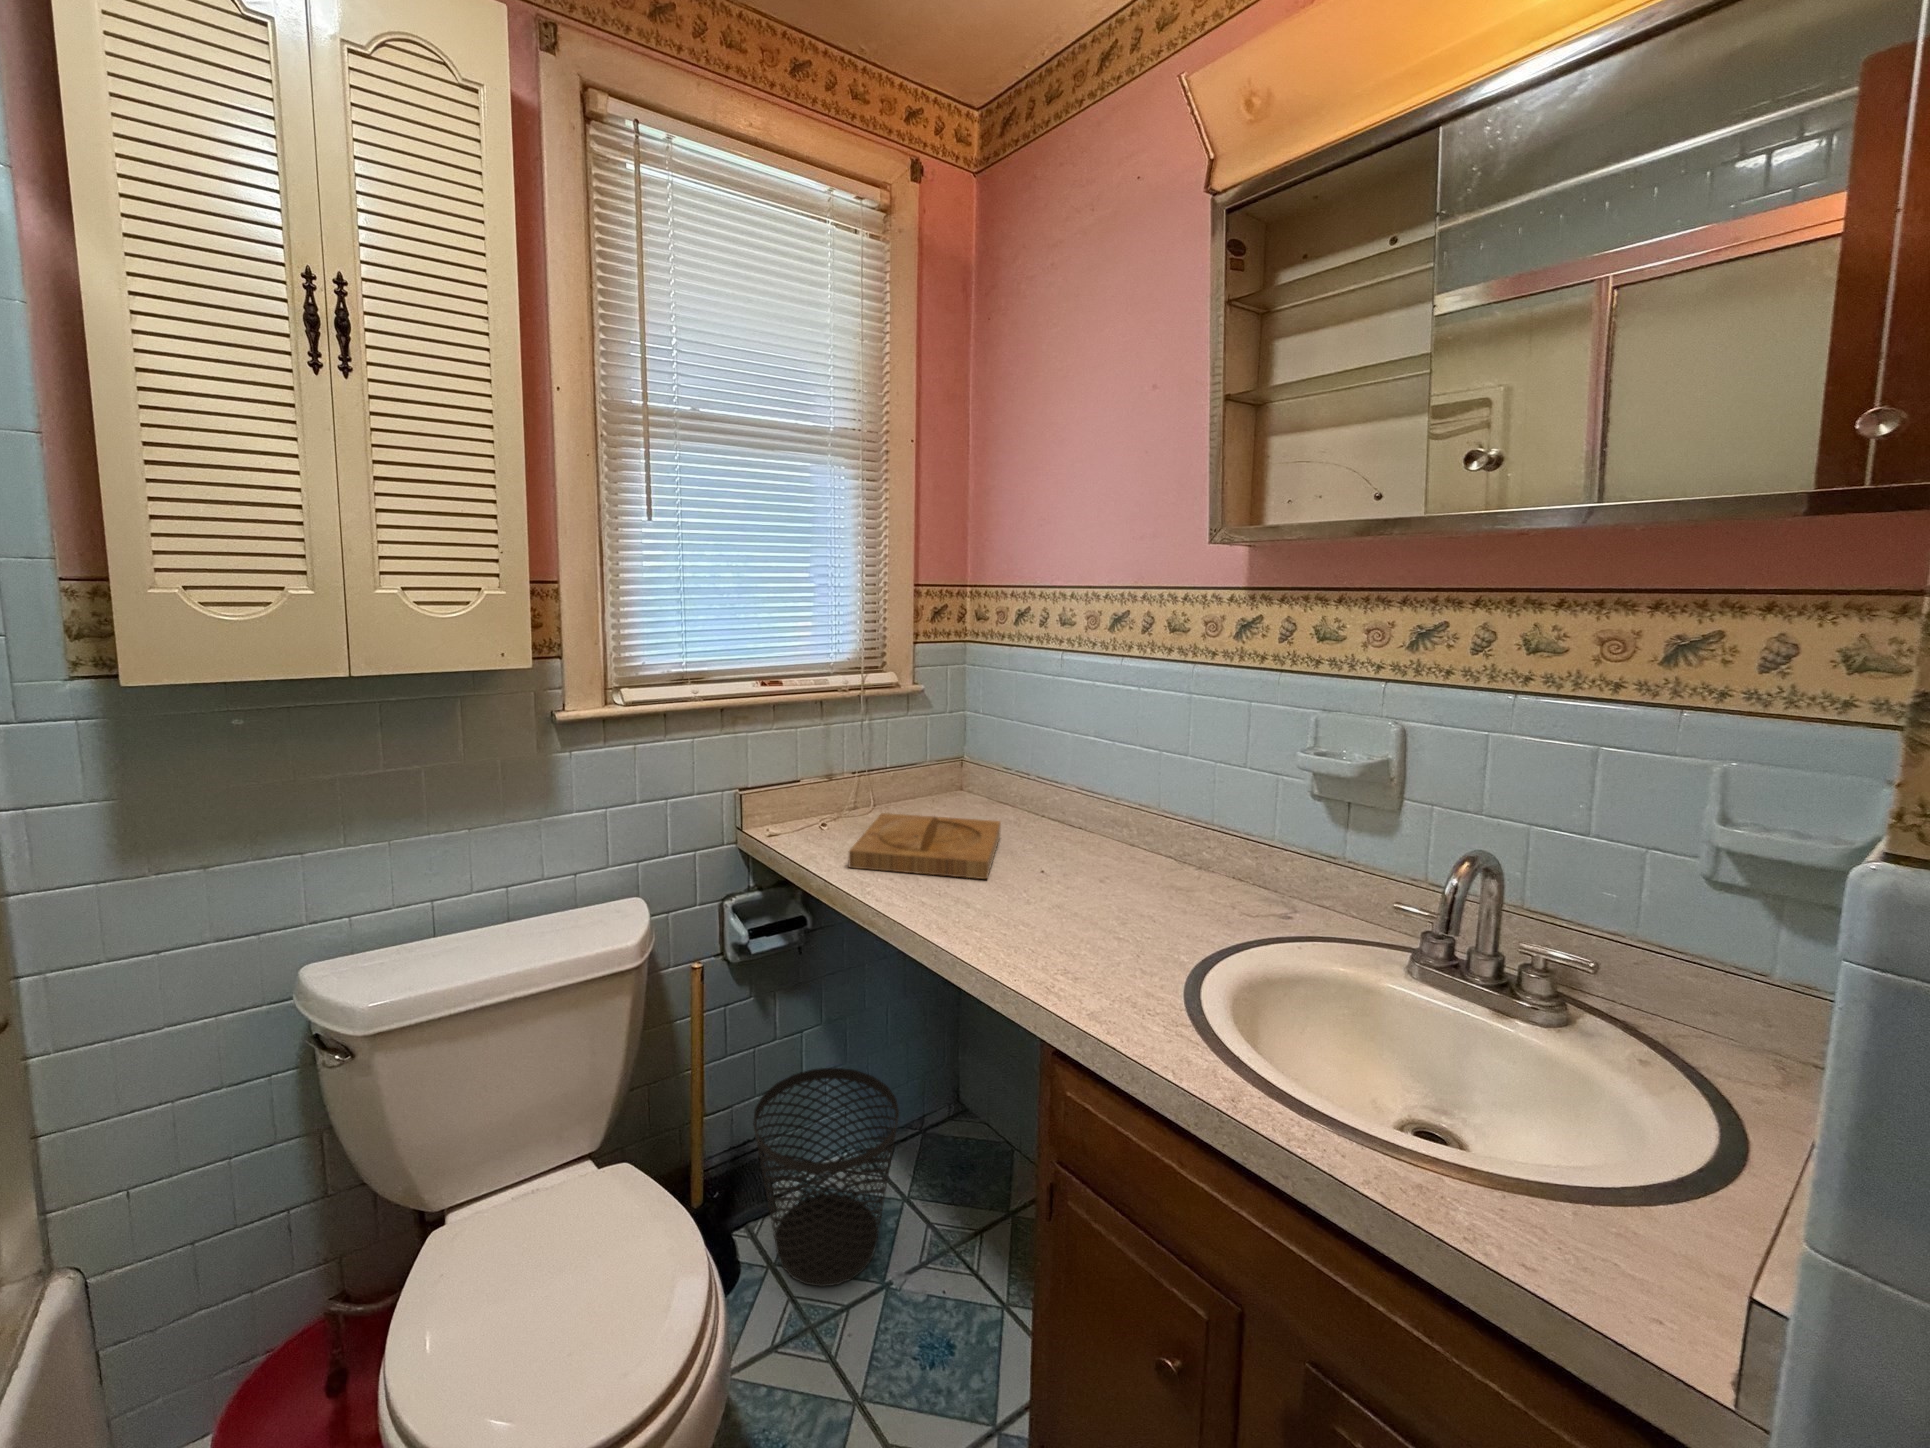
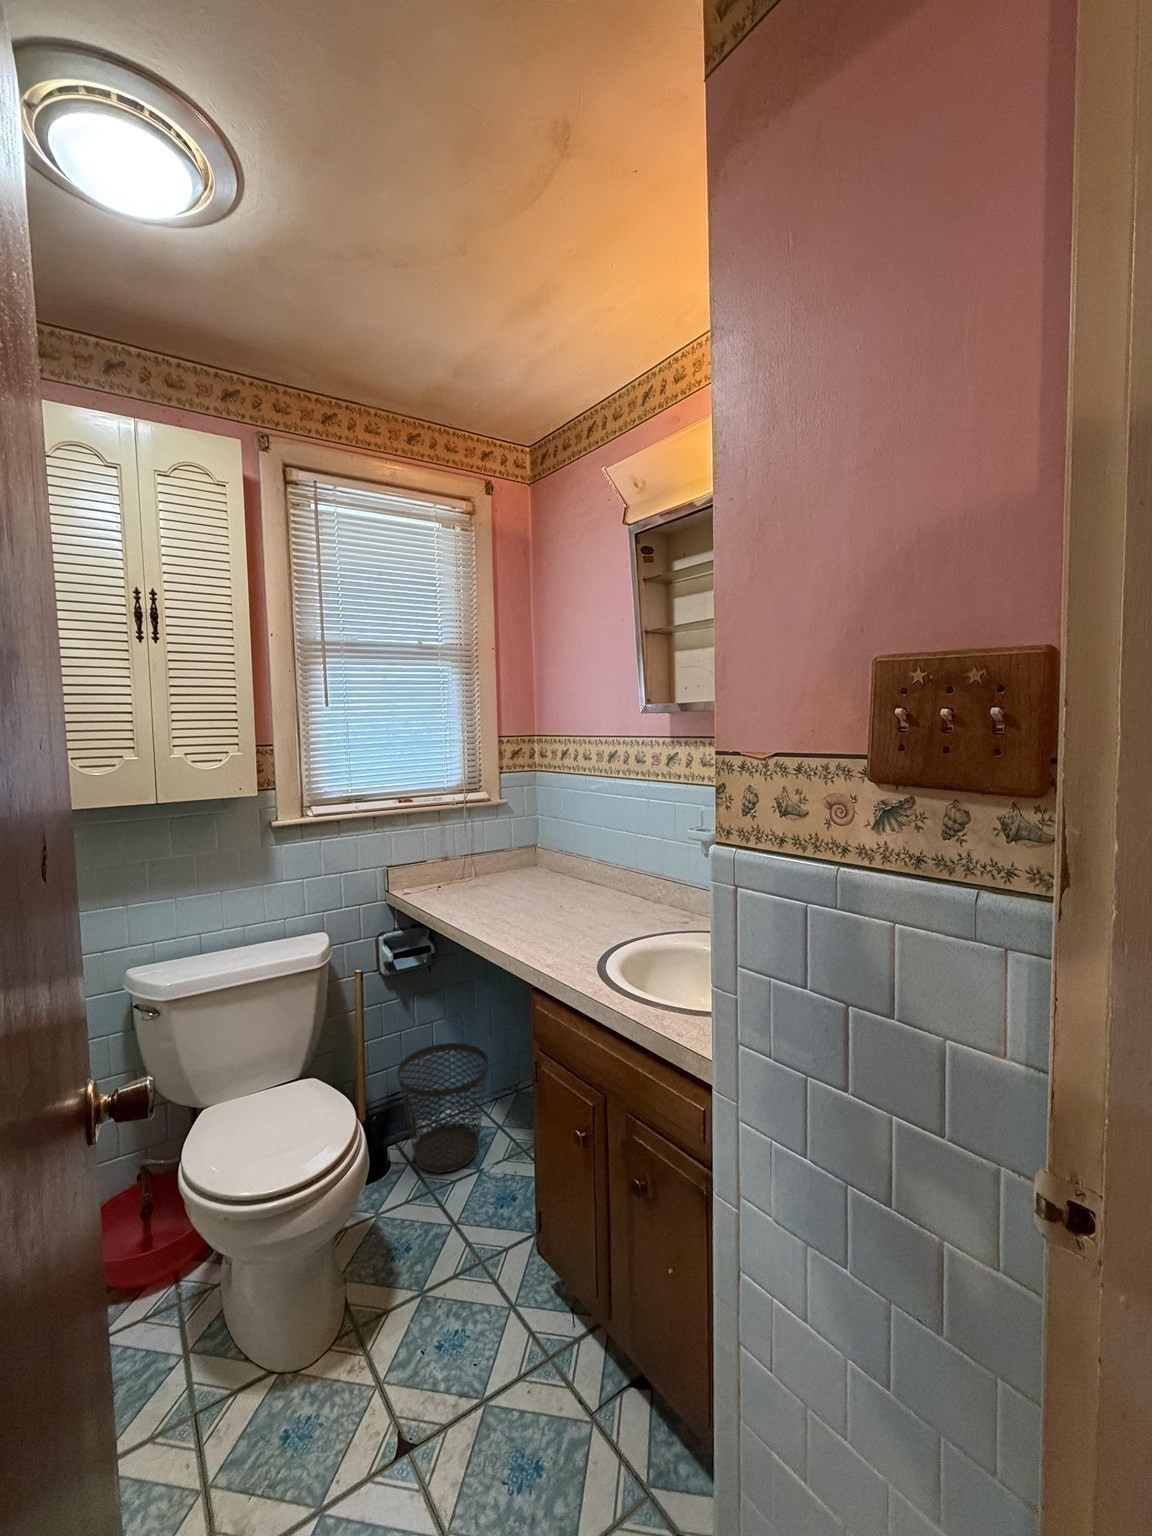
tray: present [849,813,1001,879] -> none [446,879,546,912]

